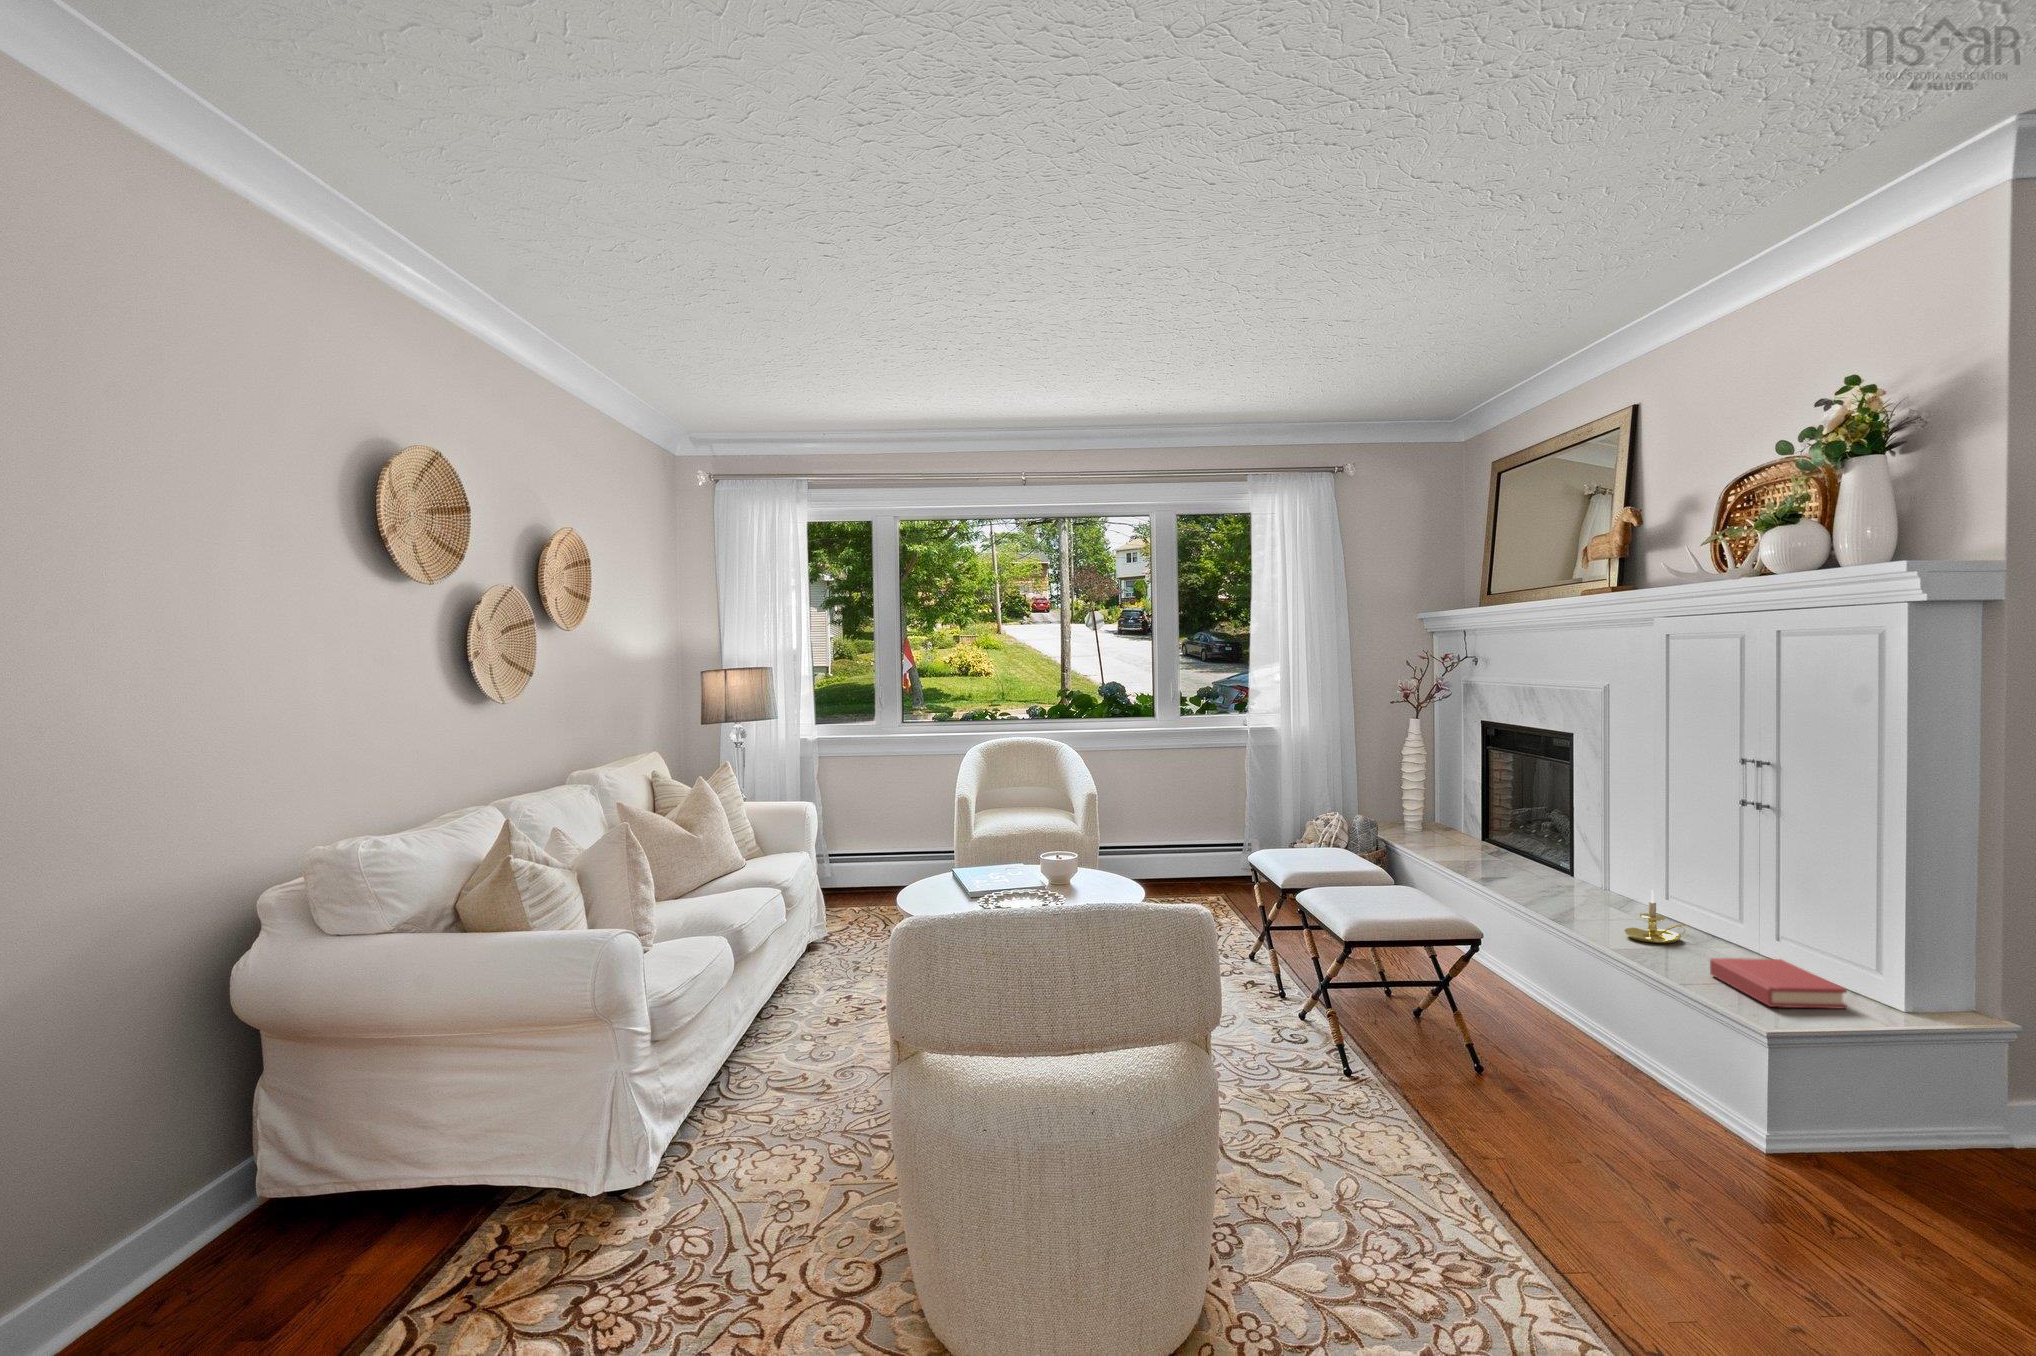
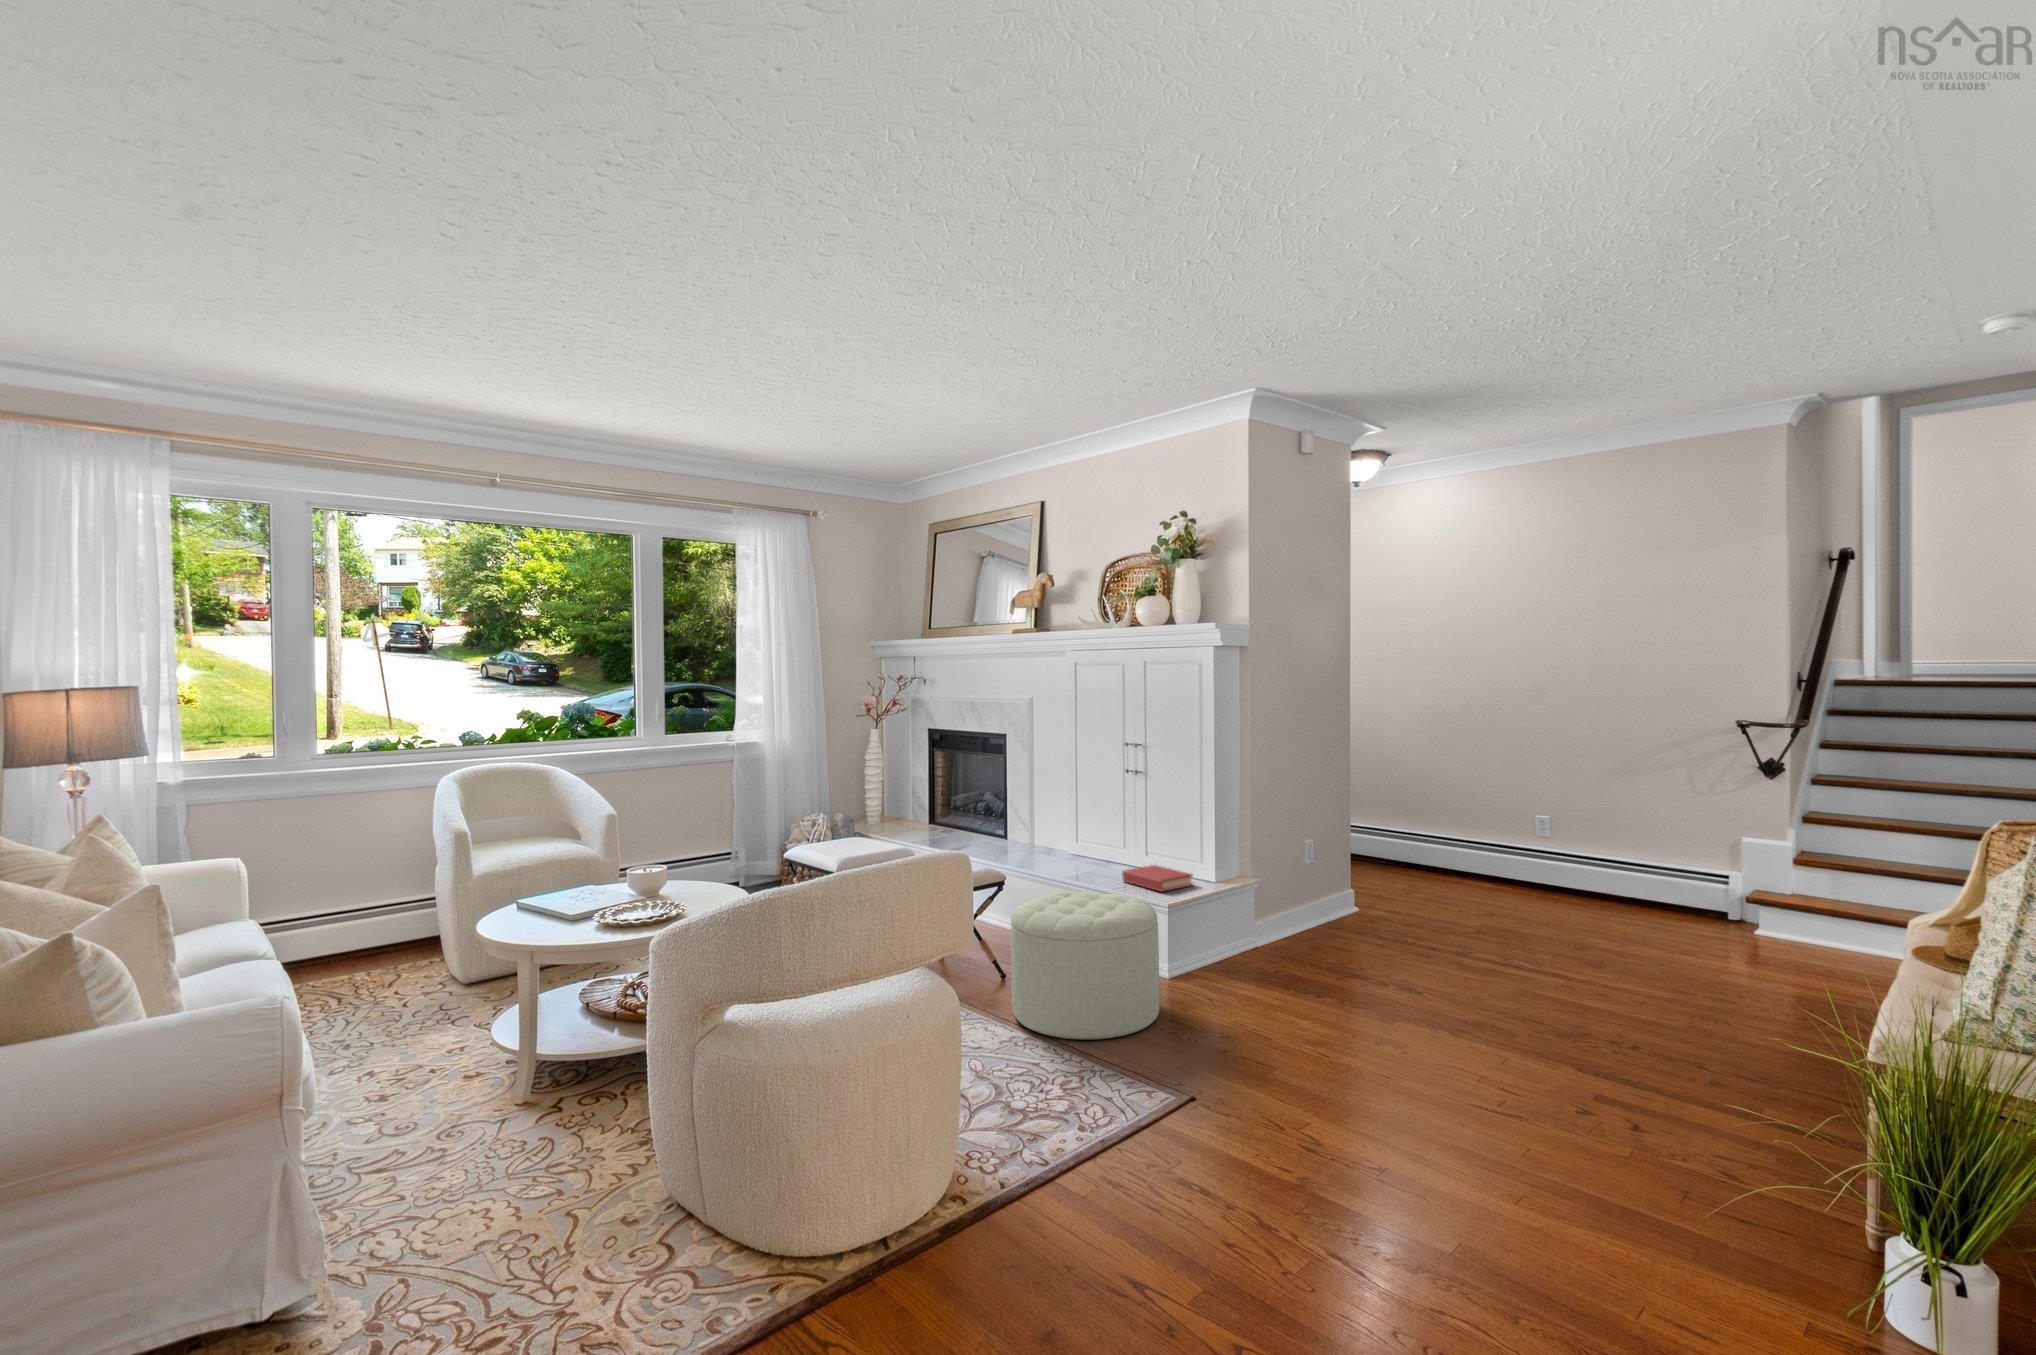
candle holder: present [1624,890,1690,943] -> none [1064,834,1099,869]
ottoman: none [1448,973,1708,1226] -> present [1011,891,1160,1040]

